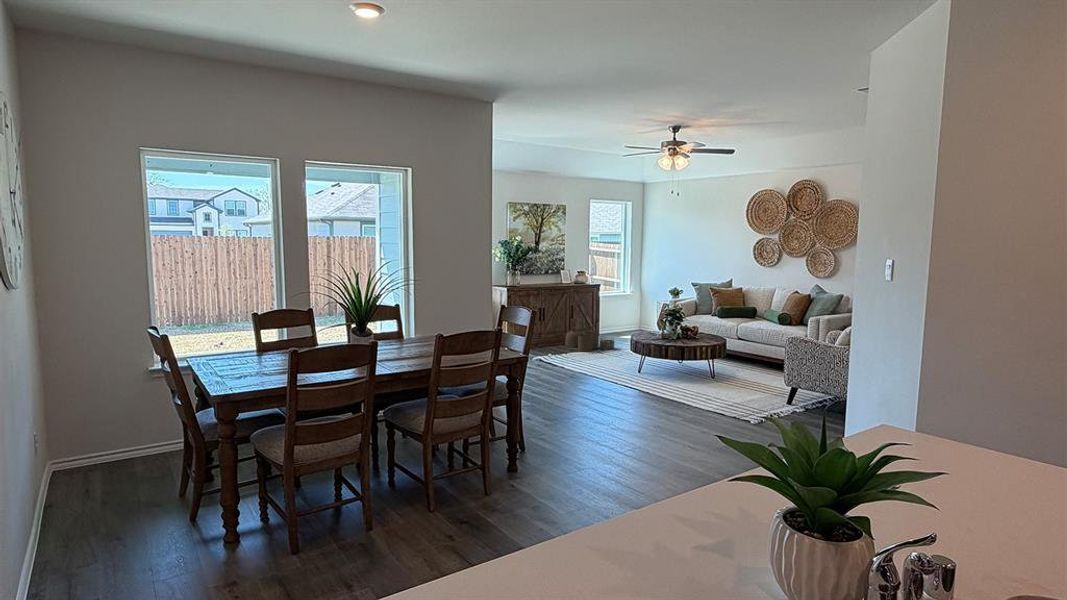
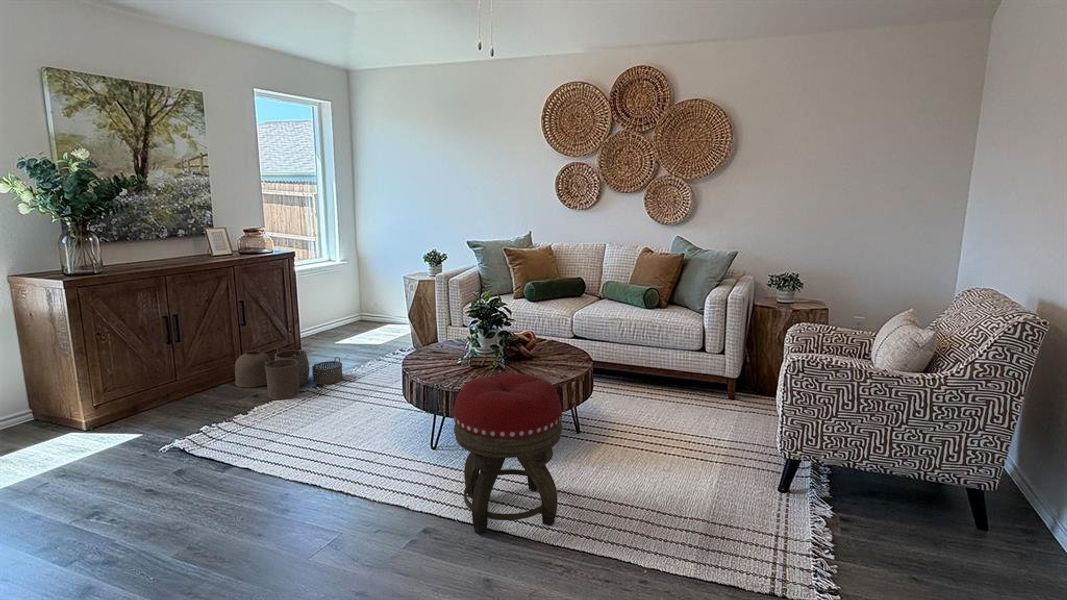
footstool: none [636,333,680,394] -> present [453,373,562,534]

